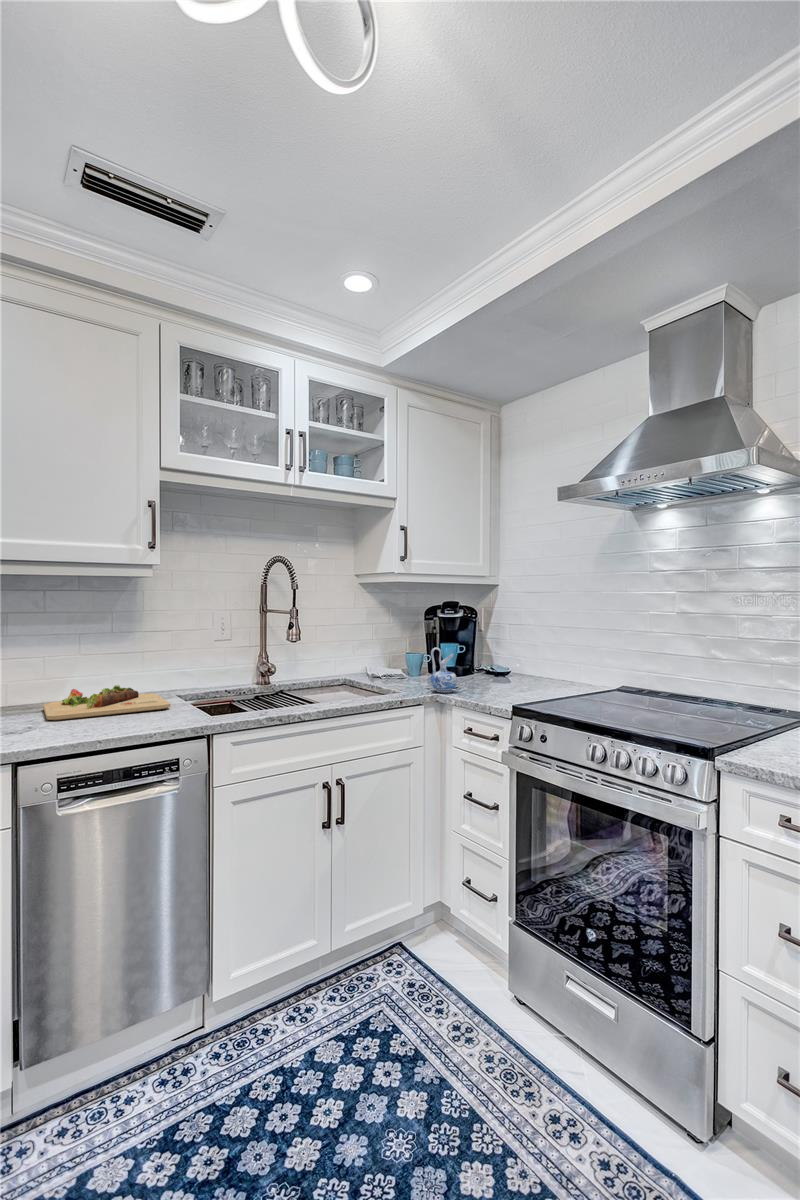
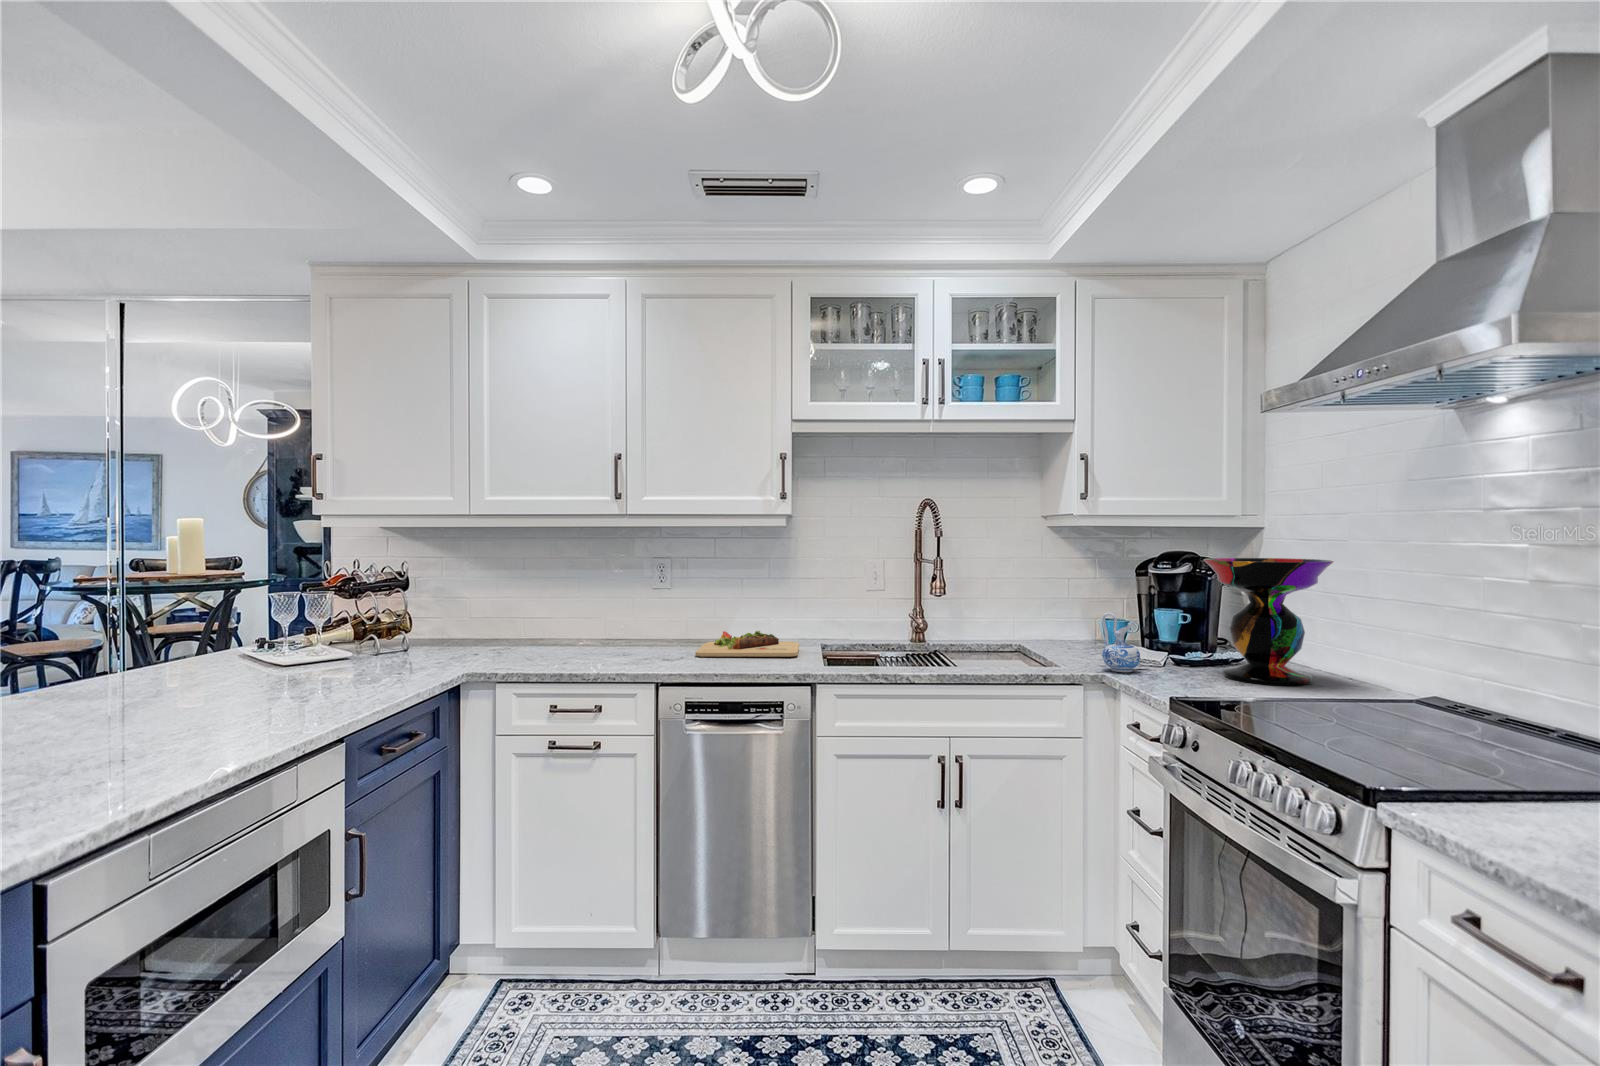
decorative bowl: none [490,605,569,692] -> present [1204,558,1334,686]

